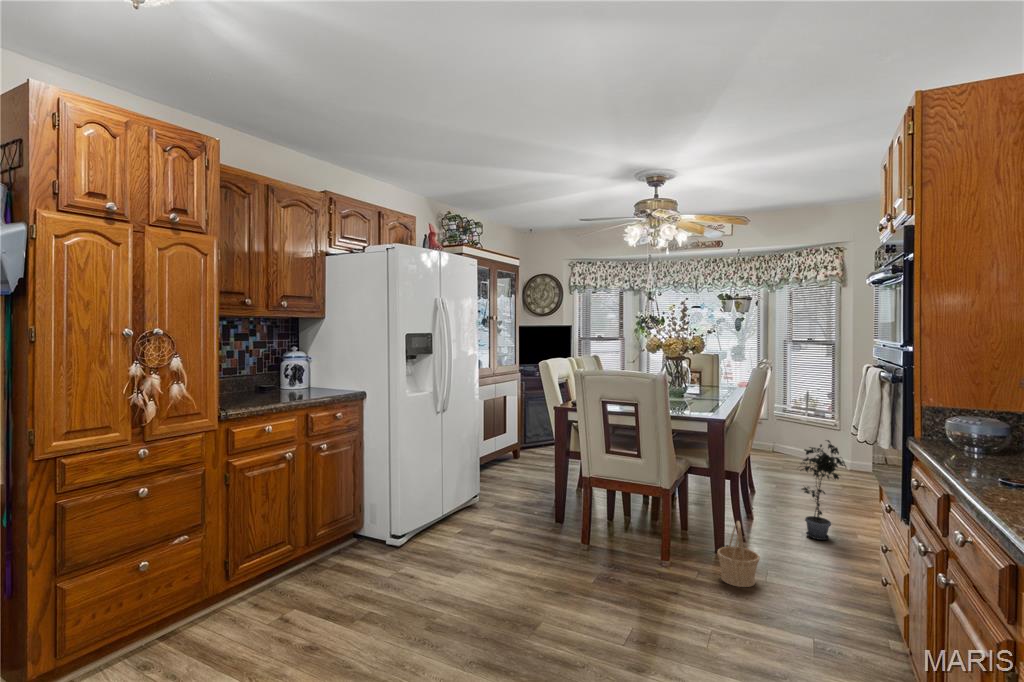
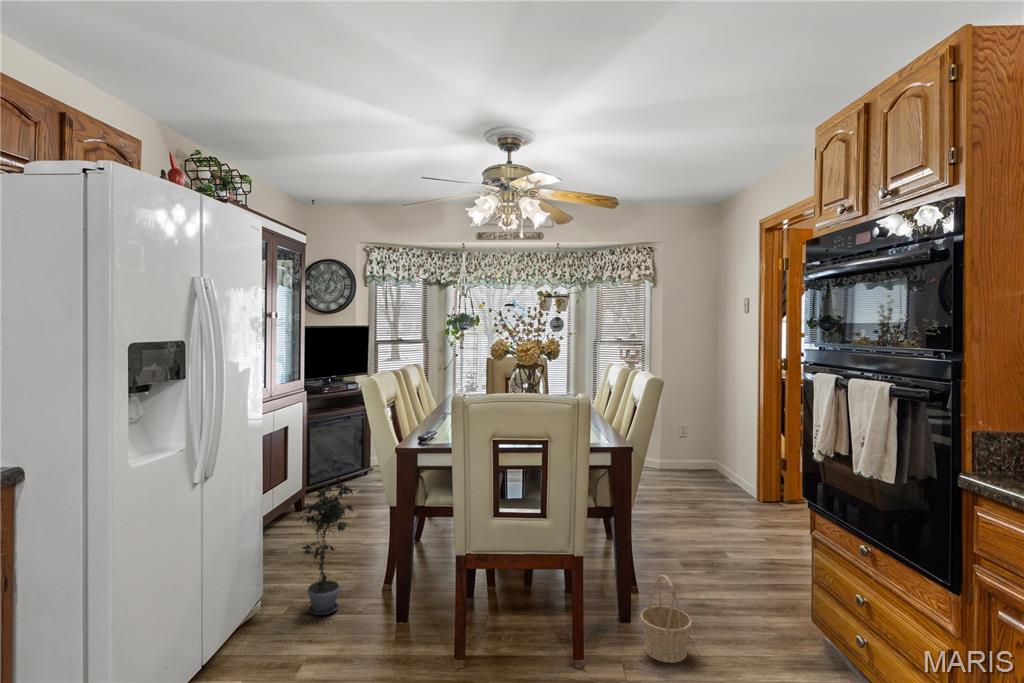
potted plant: present [800,440,846,540] -> present [298,477,354,615]

